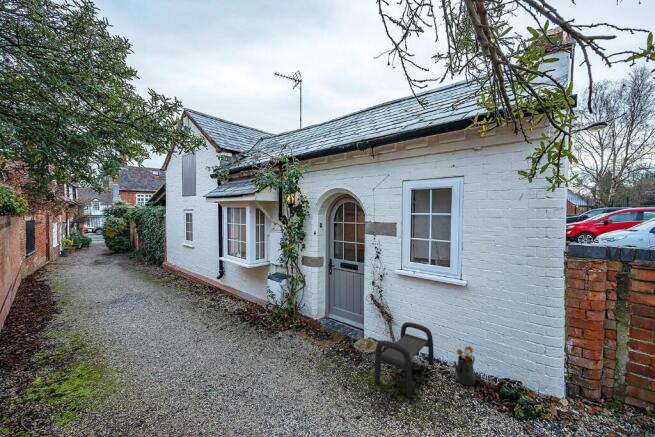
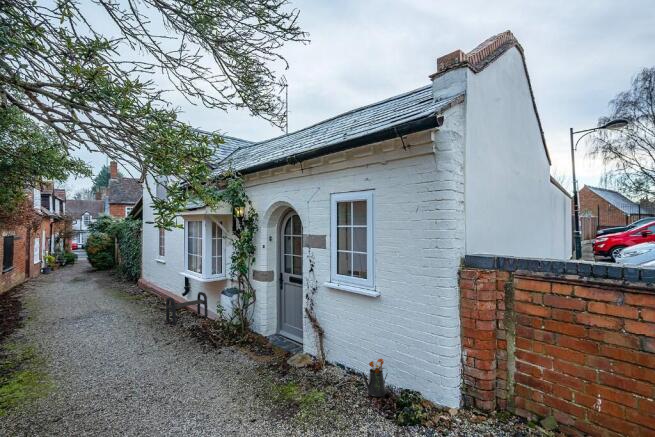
bench: present [375,322,434,398] -> present [166,292,208,325]

